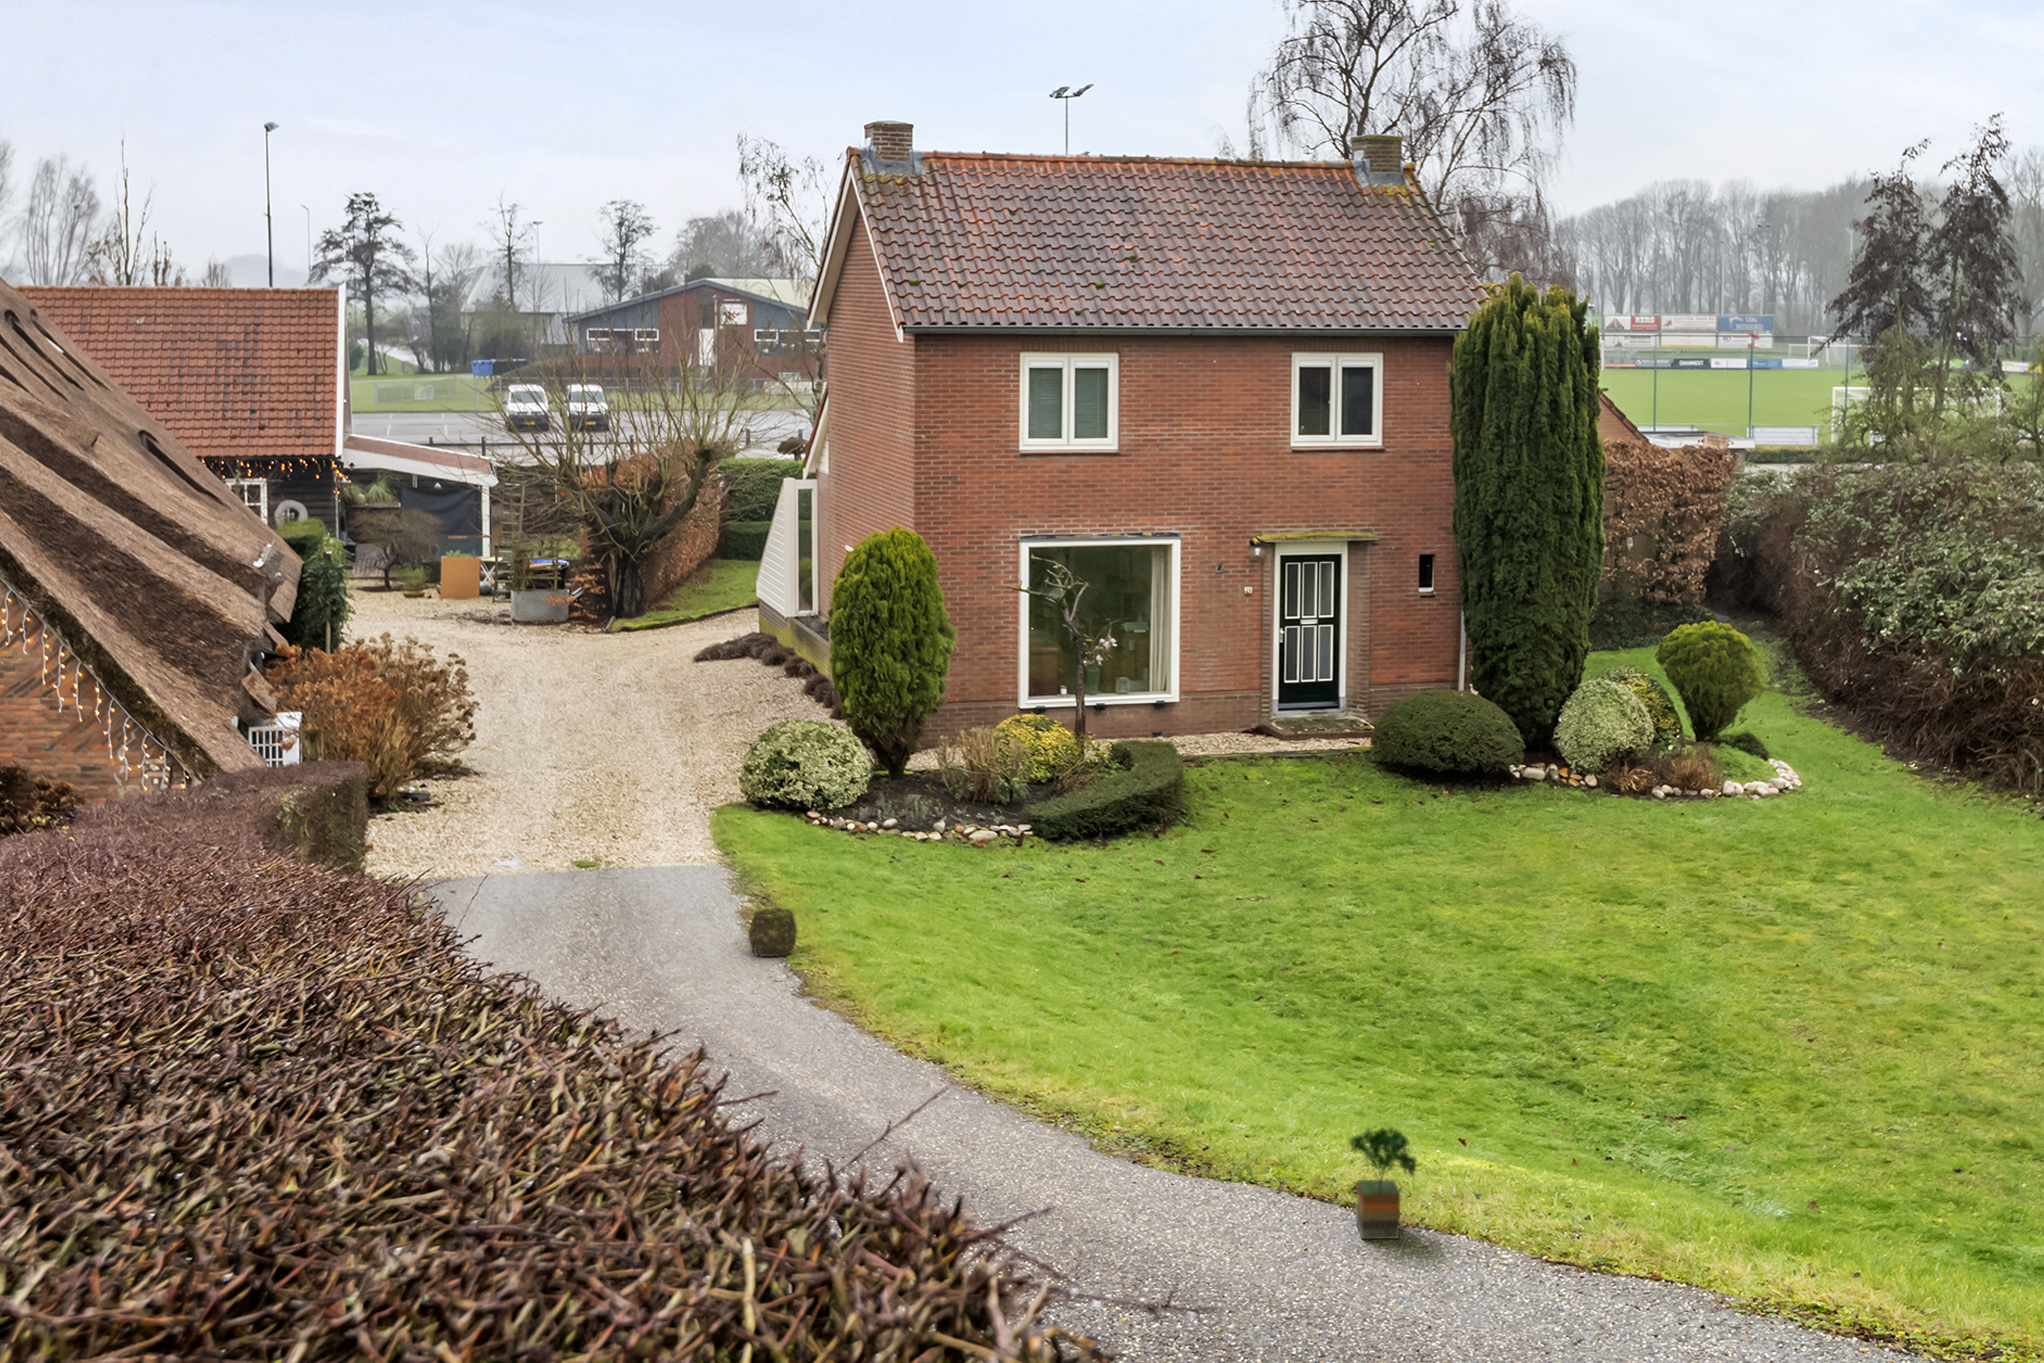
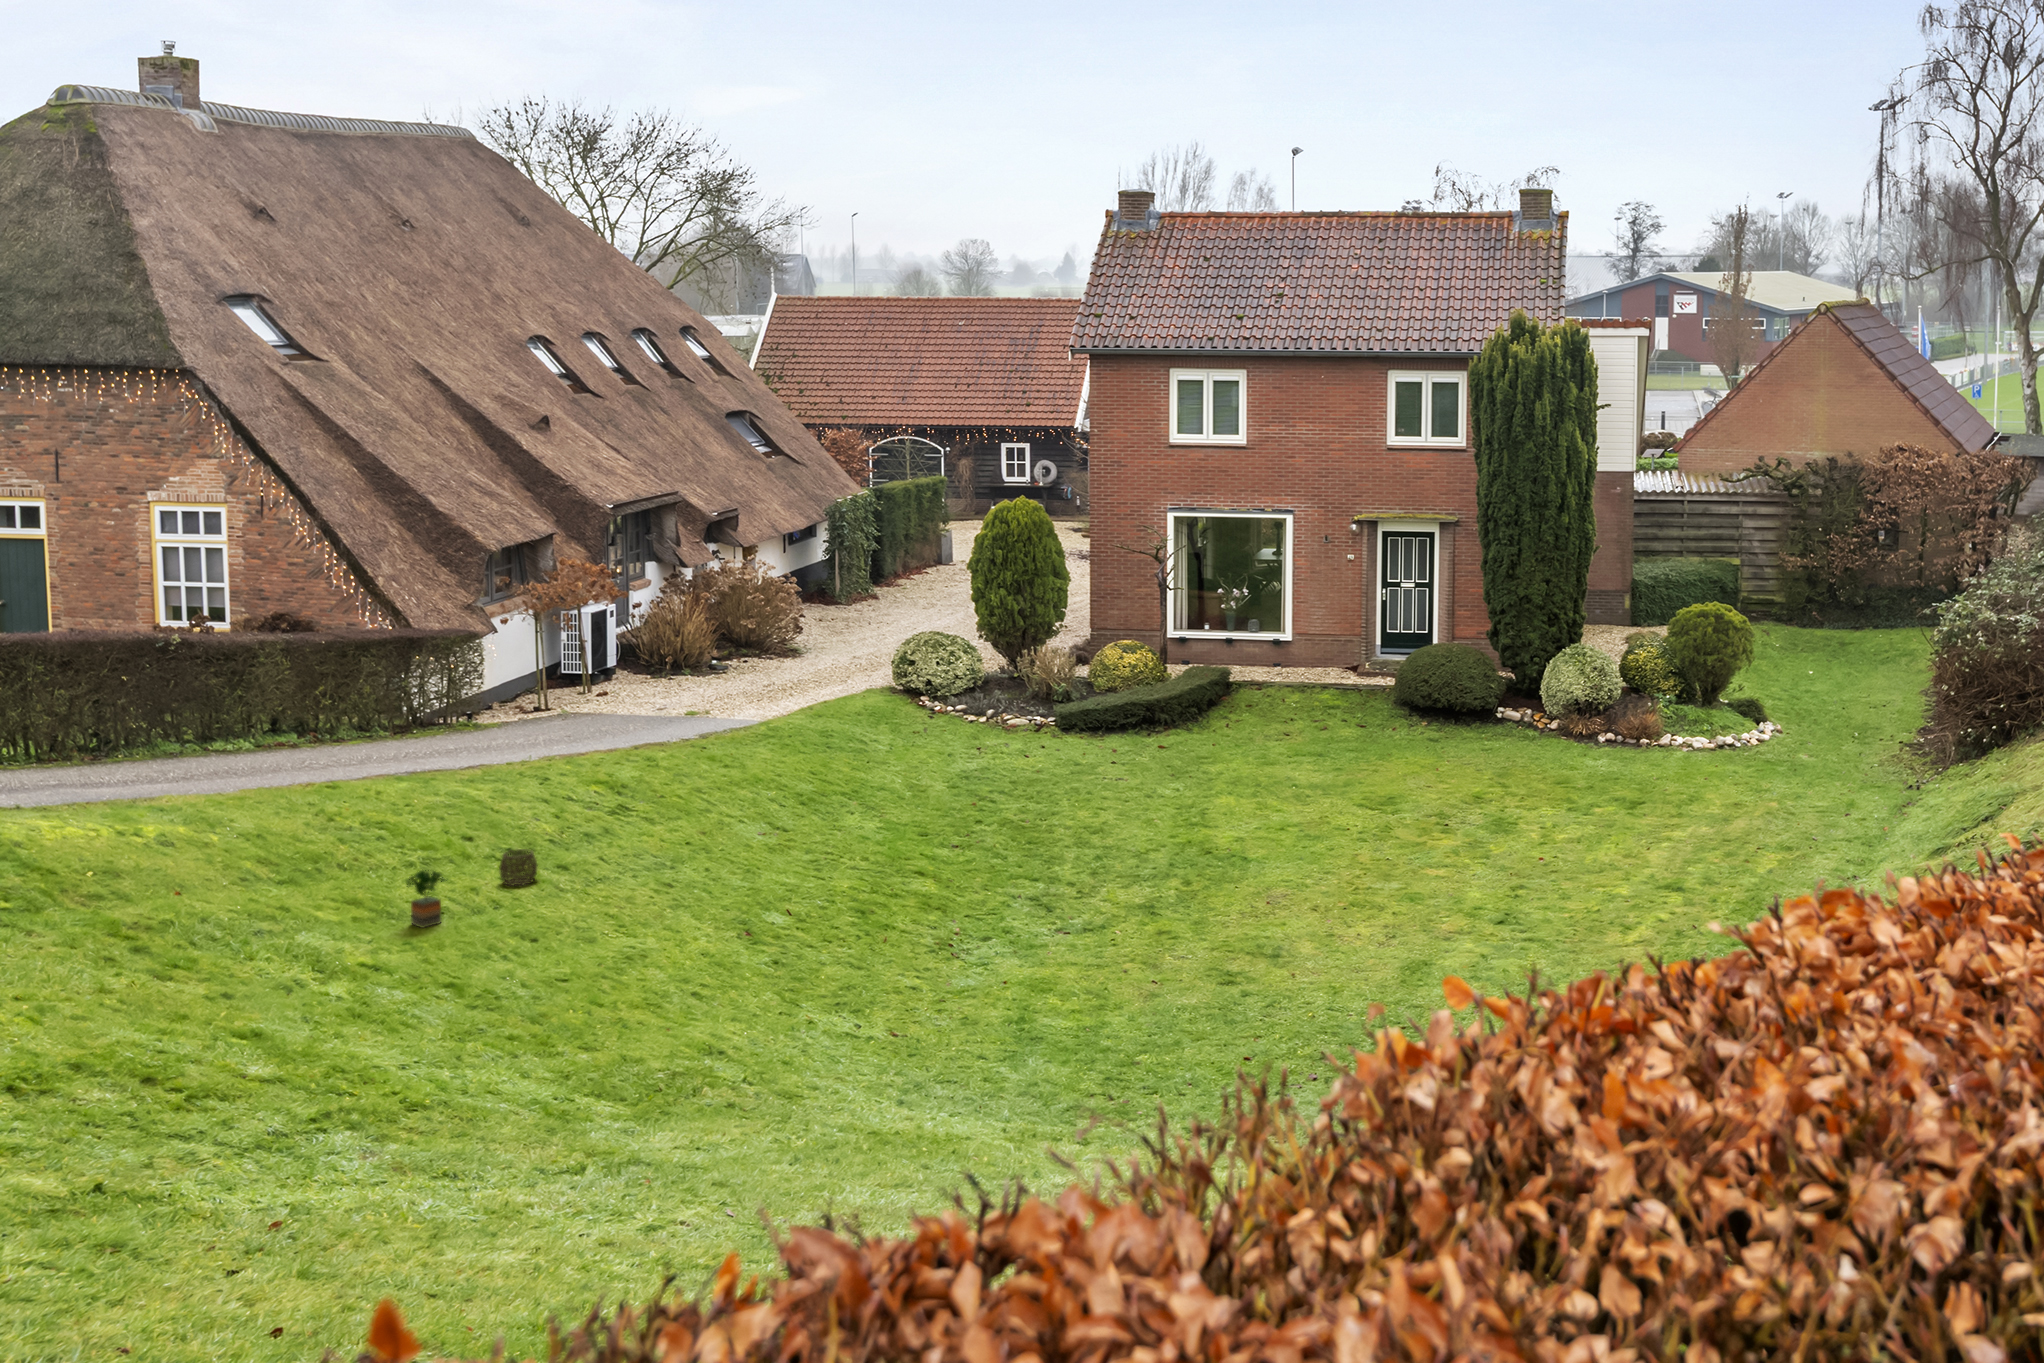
woven basket: present [749,908,797,957] -> present [499,849,538,886]

